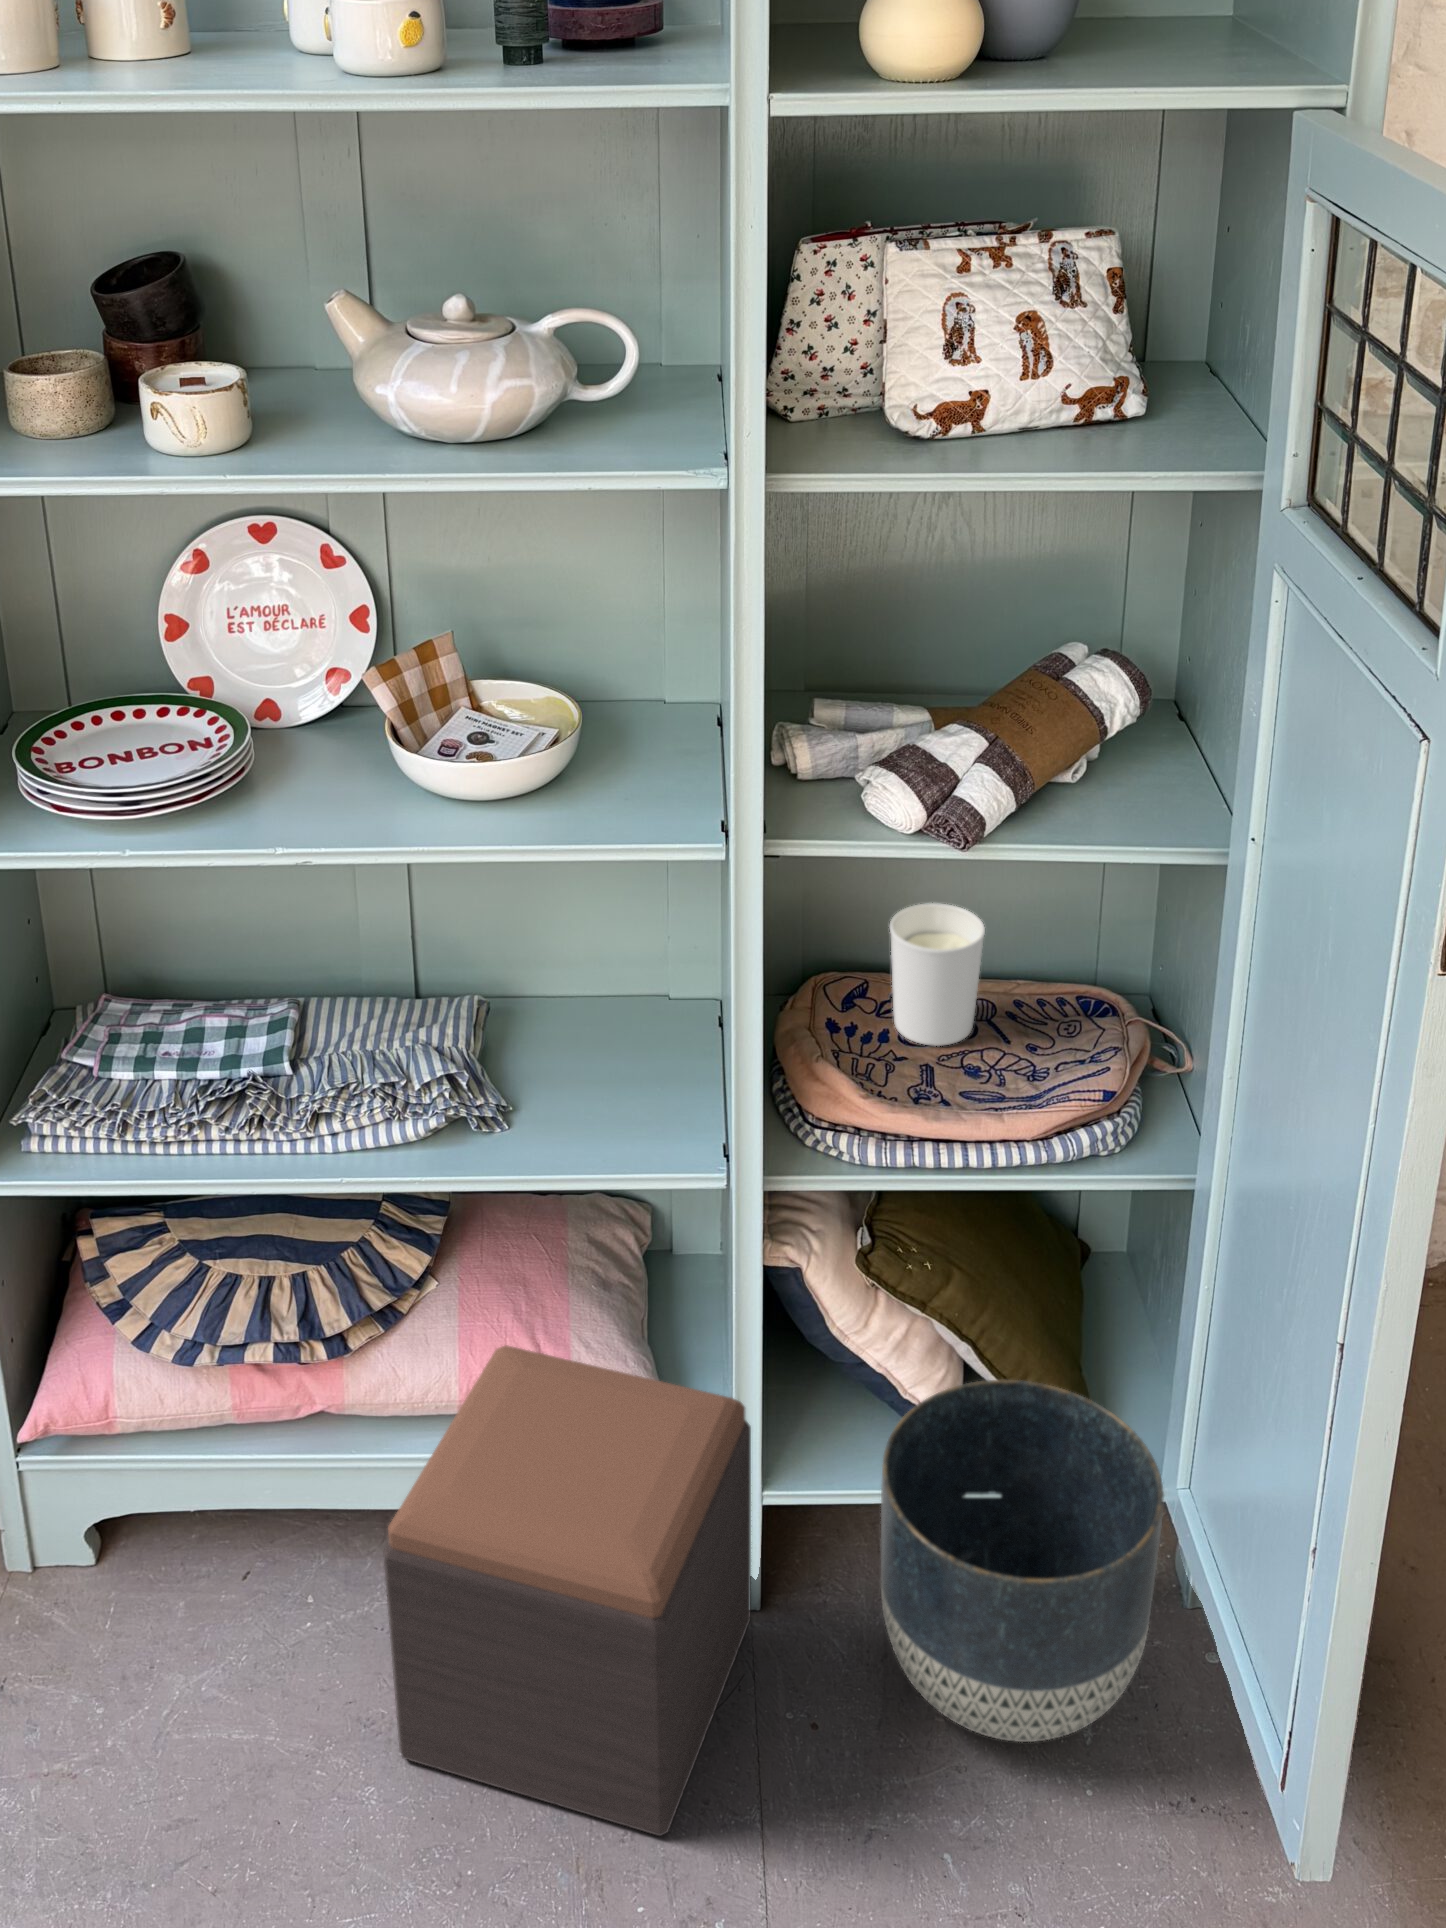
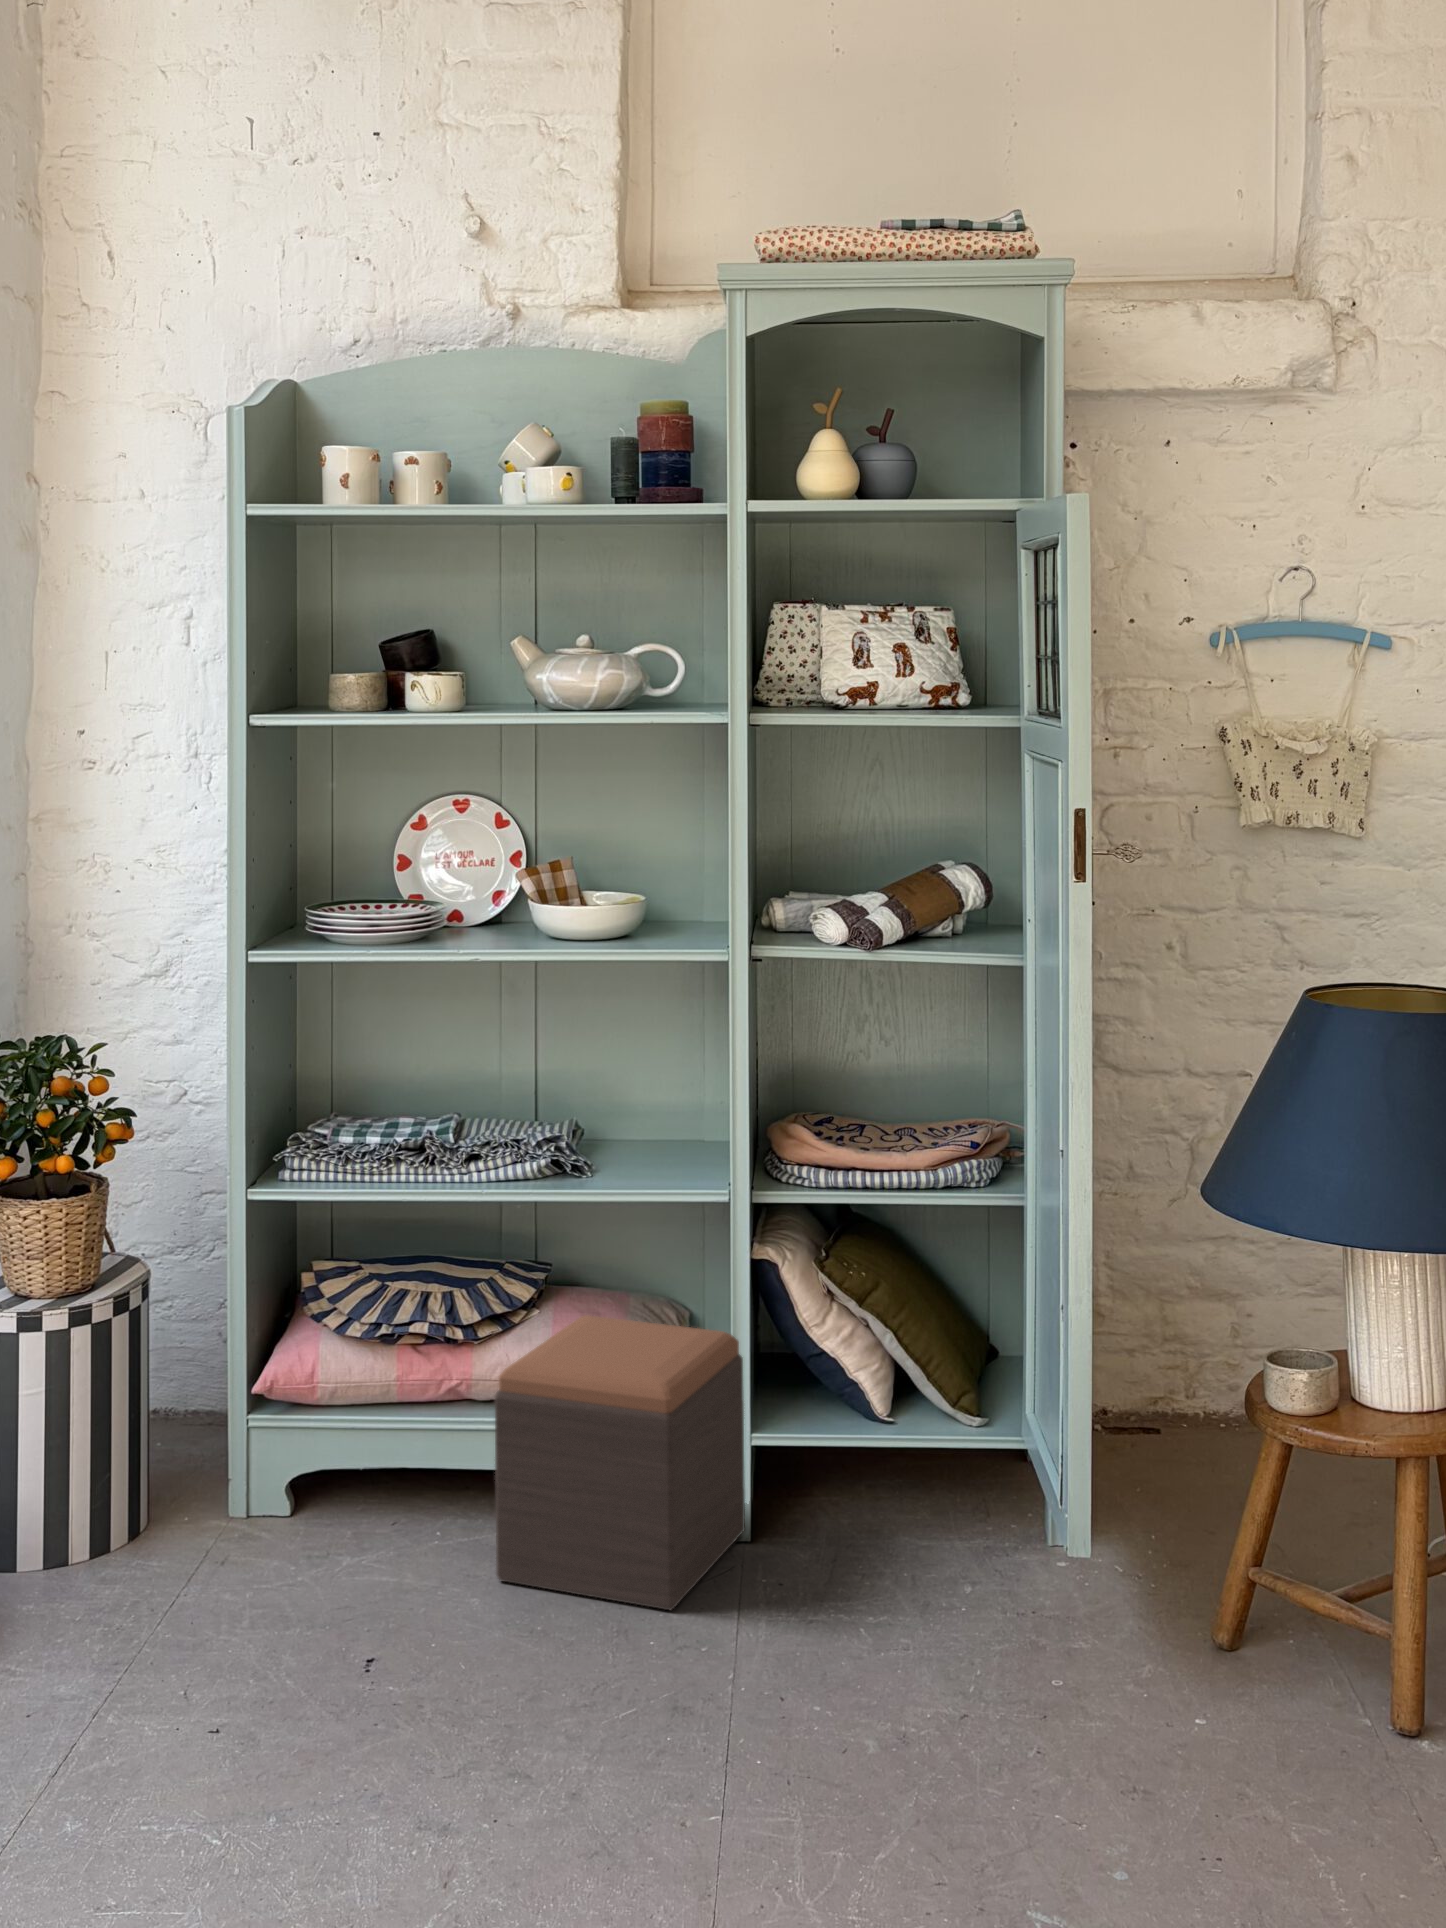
candle holder: present [890,903,985,1046] -> none [842,1047,902,1131]
planter: present [881,1380,1164,1742] -> none [826,1342,1010,1571]

